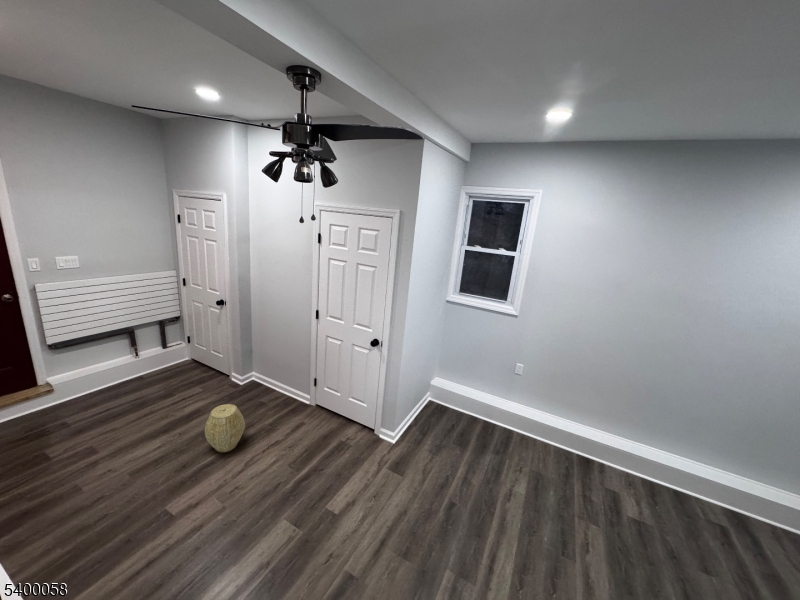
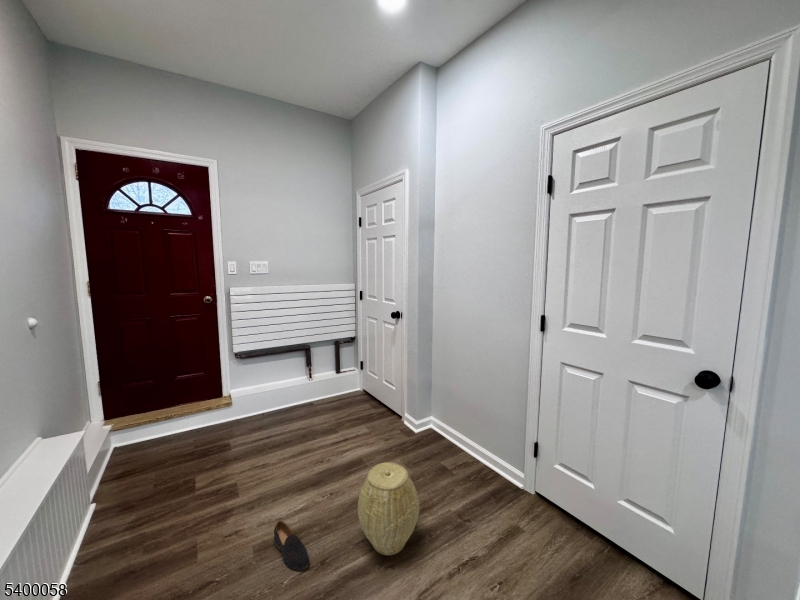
shoe: none [143,454,175,474] -> present [274,521,310,570]

